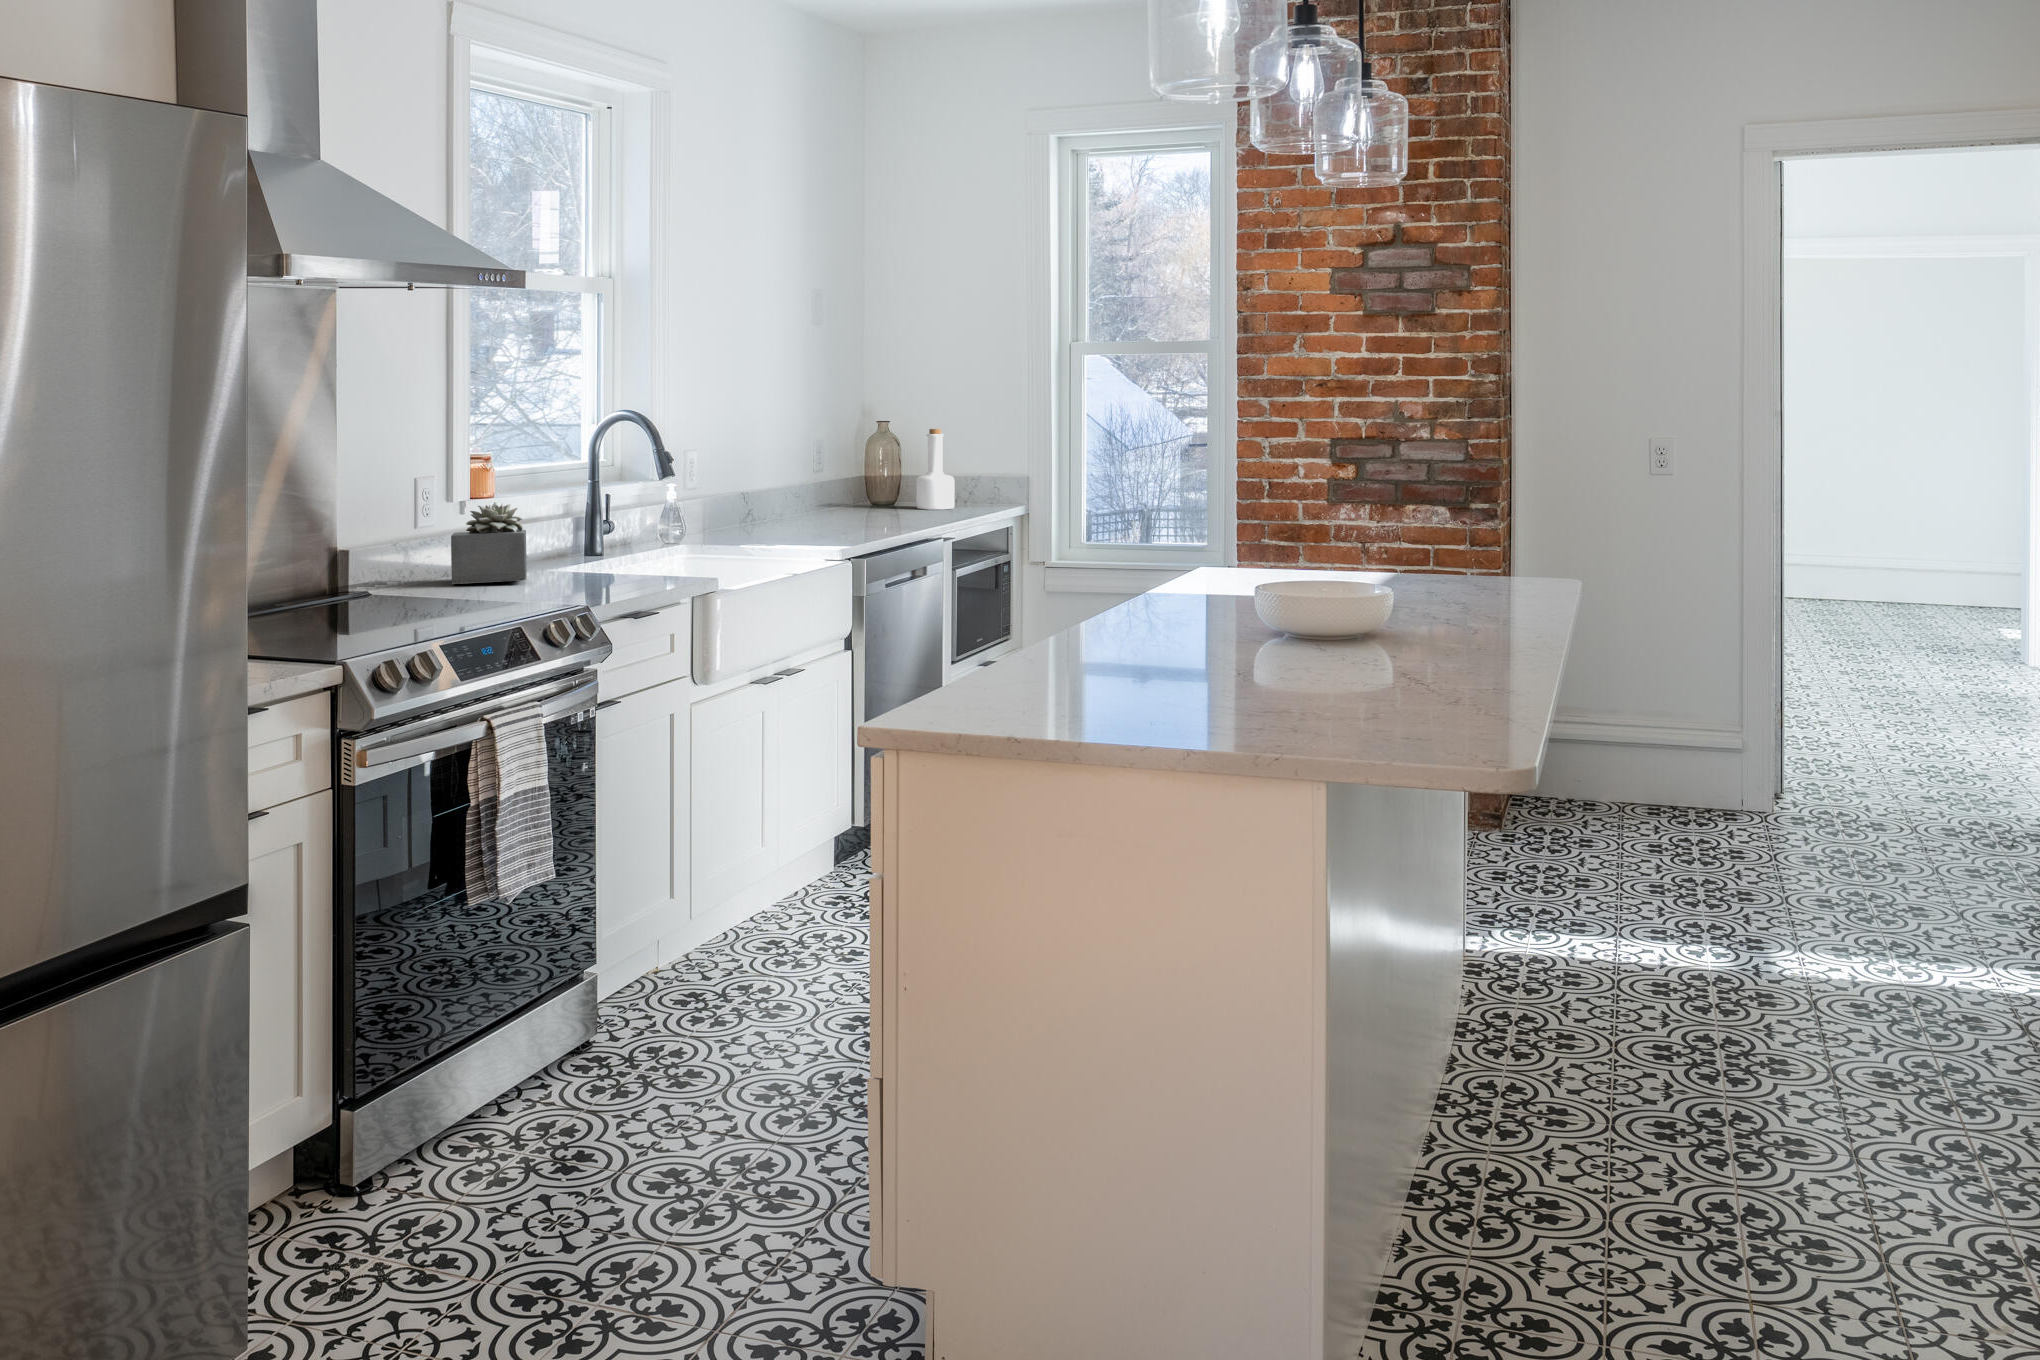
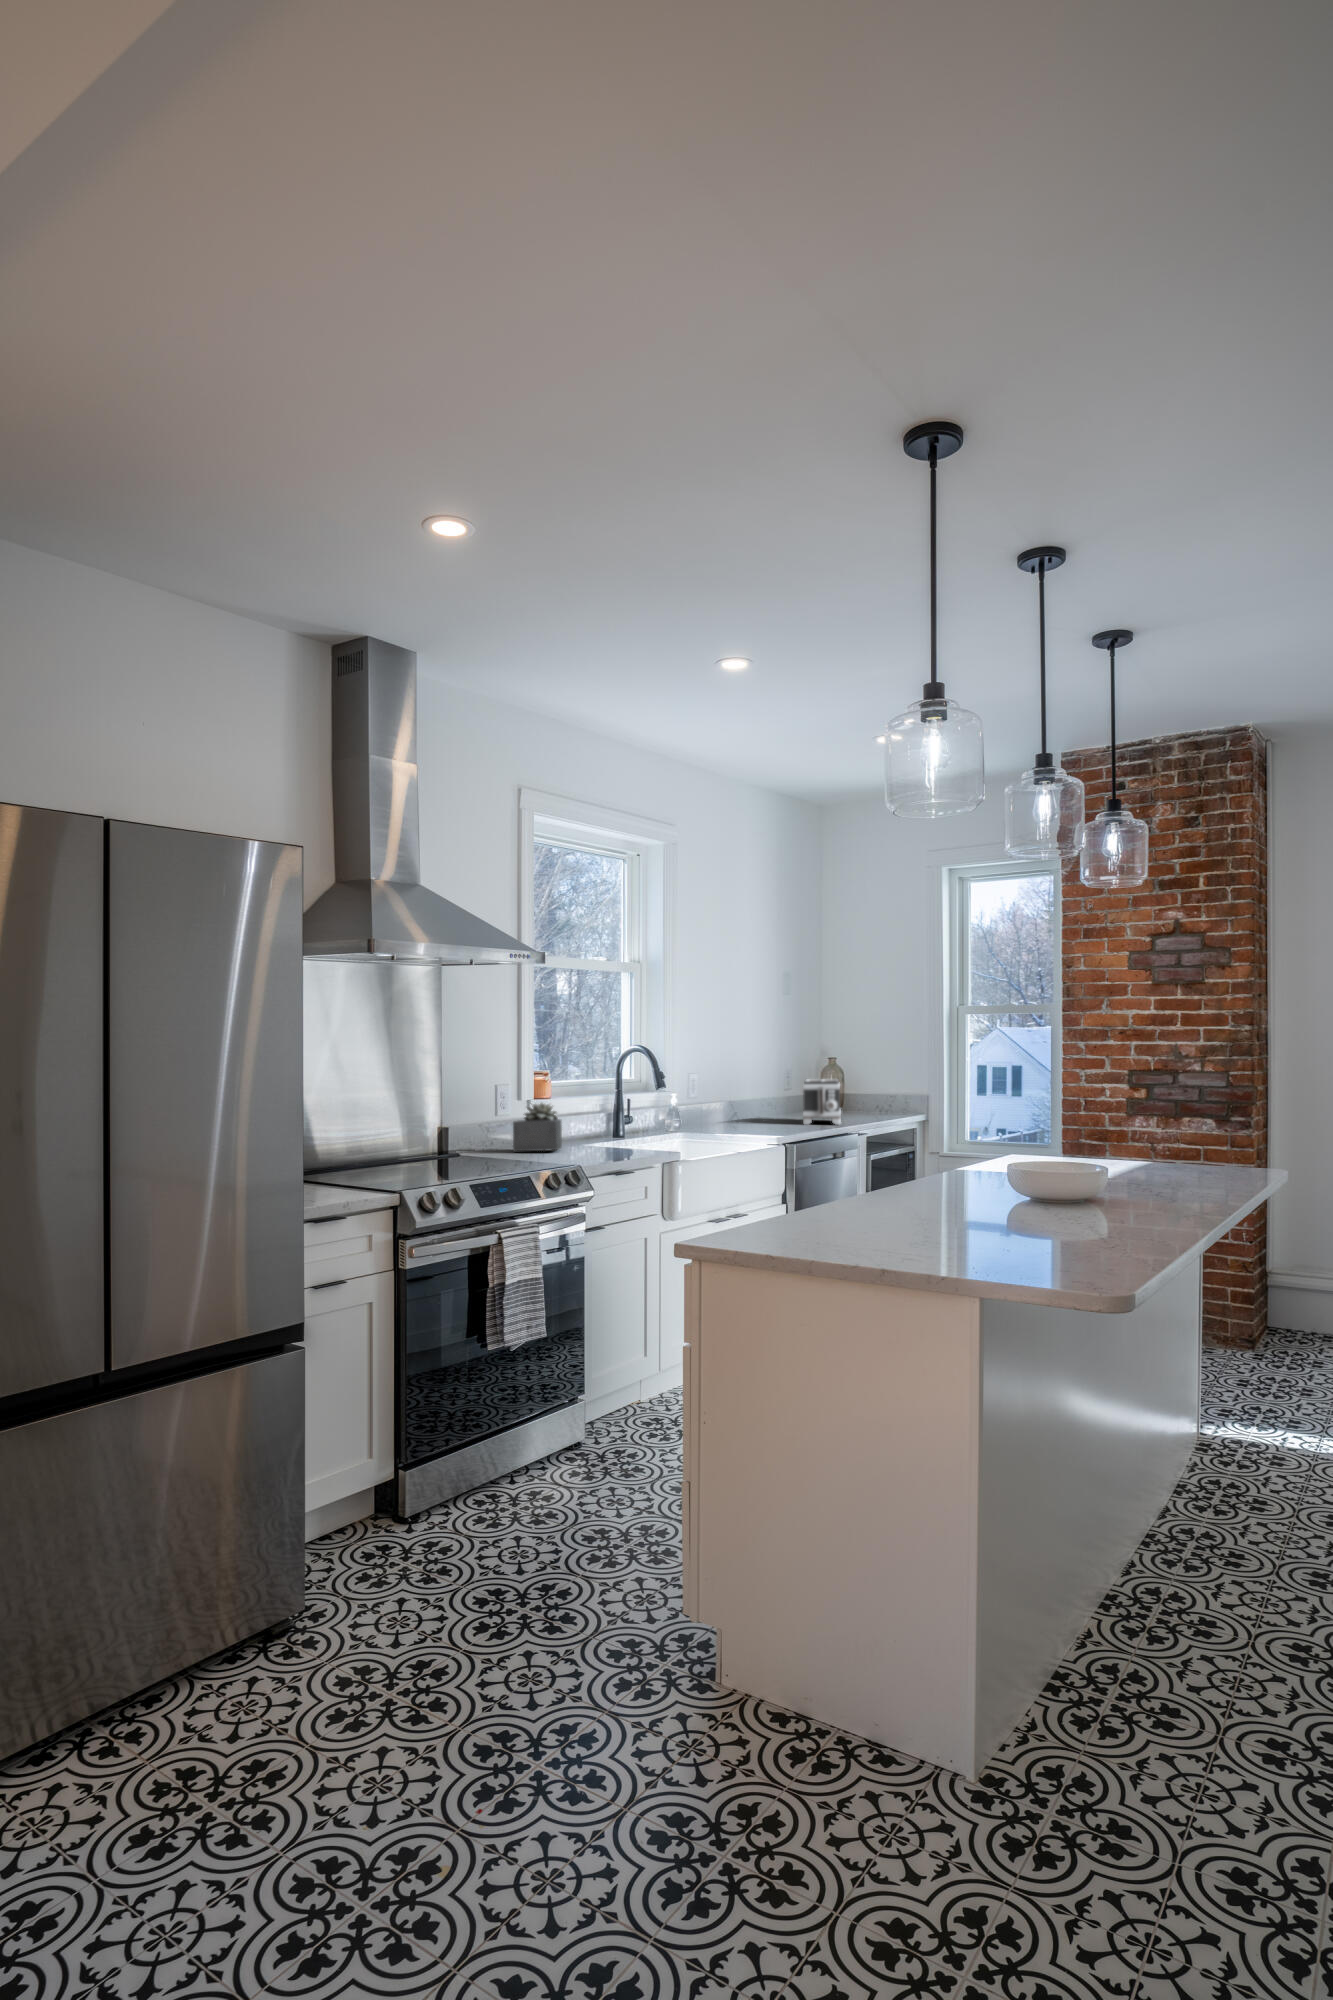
bottle: present [916,429,955,510] -> none [851,1064,876,1117]
toaster: none [855,453,917,525] -> present [803,1079,841,1125]

